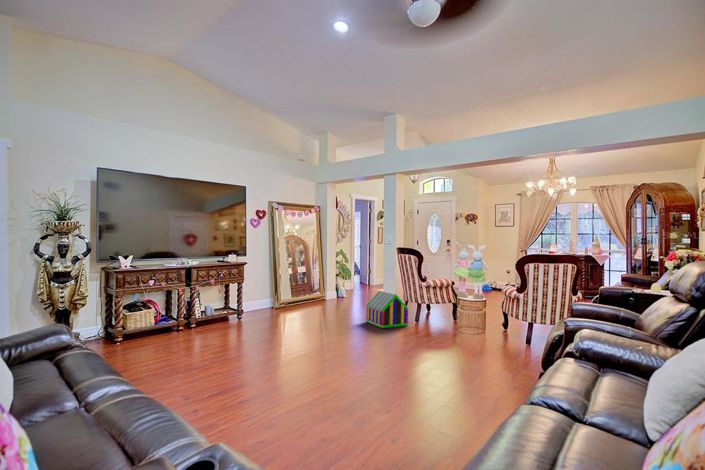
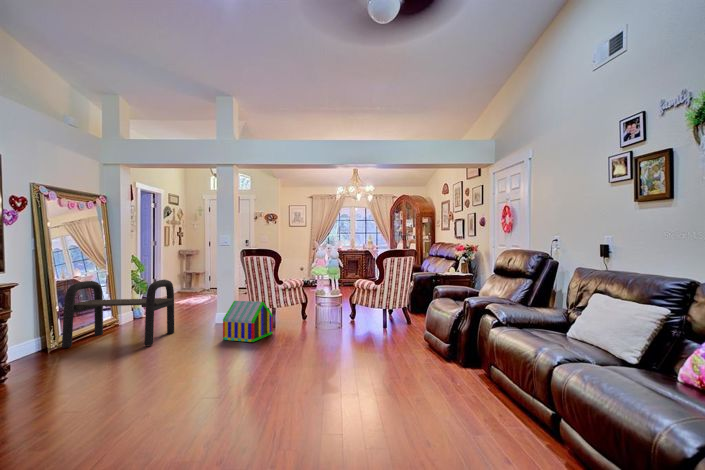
bench: none [281,265,346,315] -> present [62,280,174,348]

